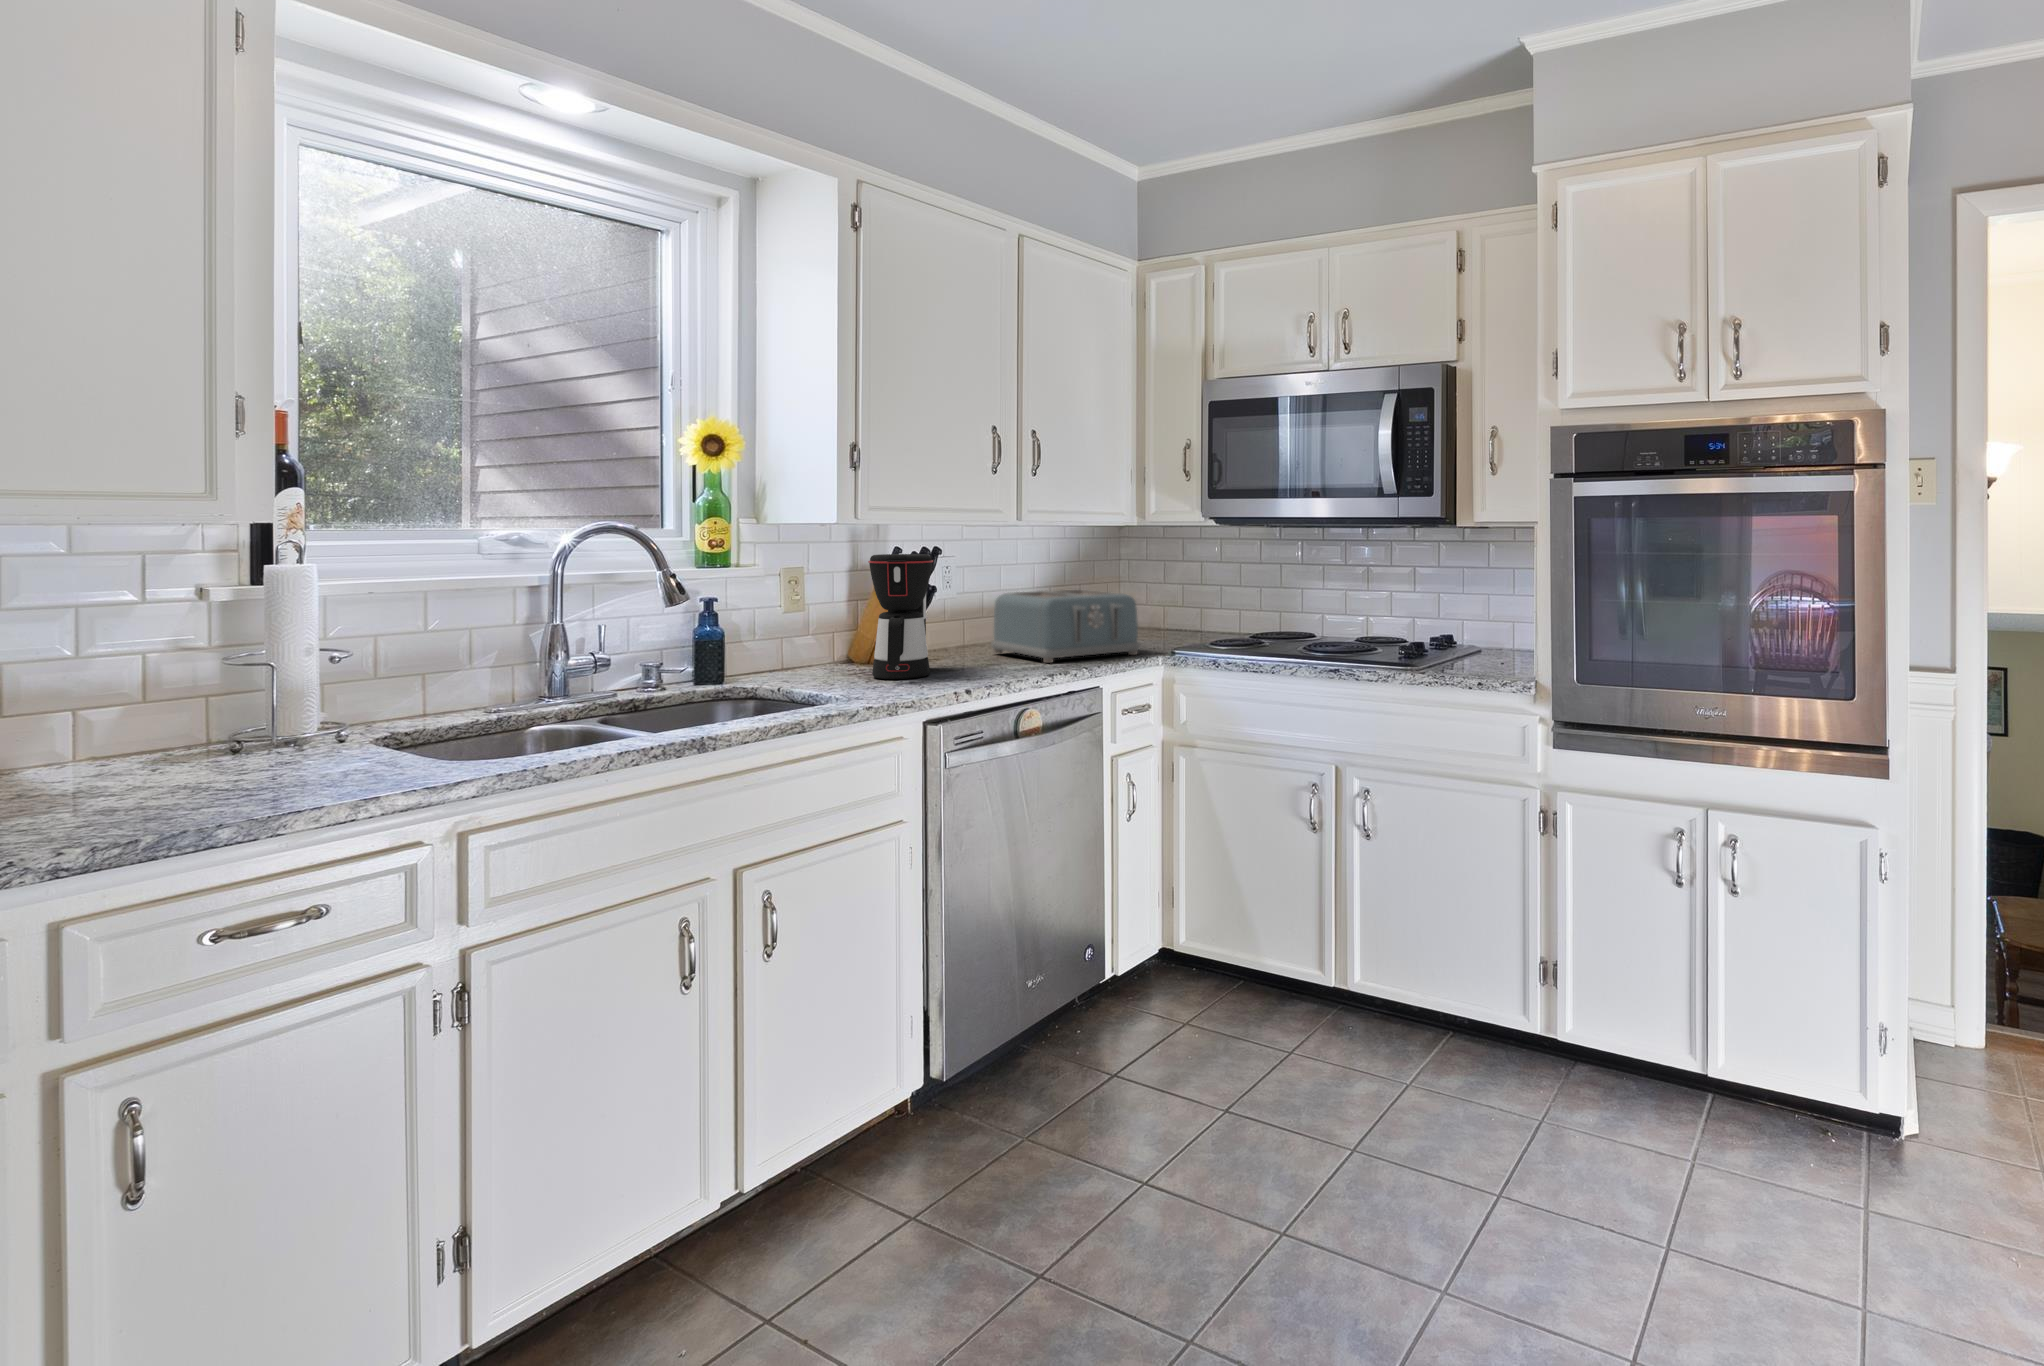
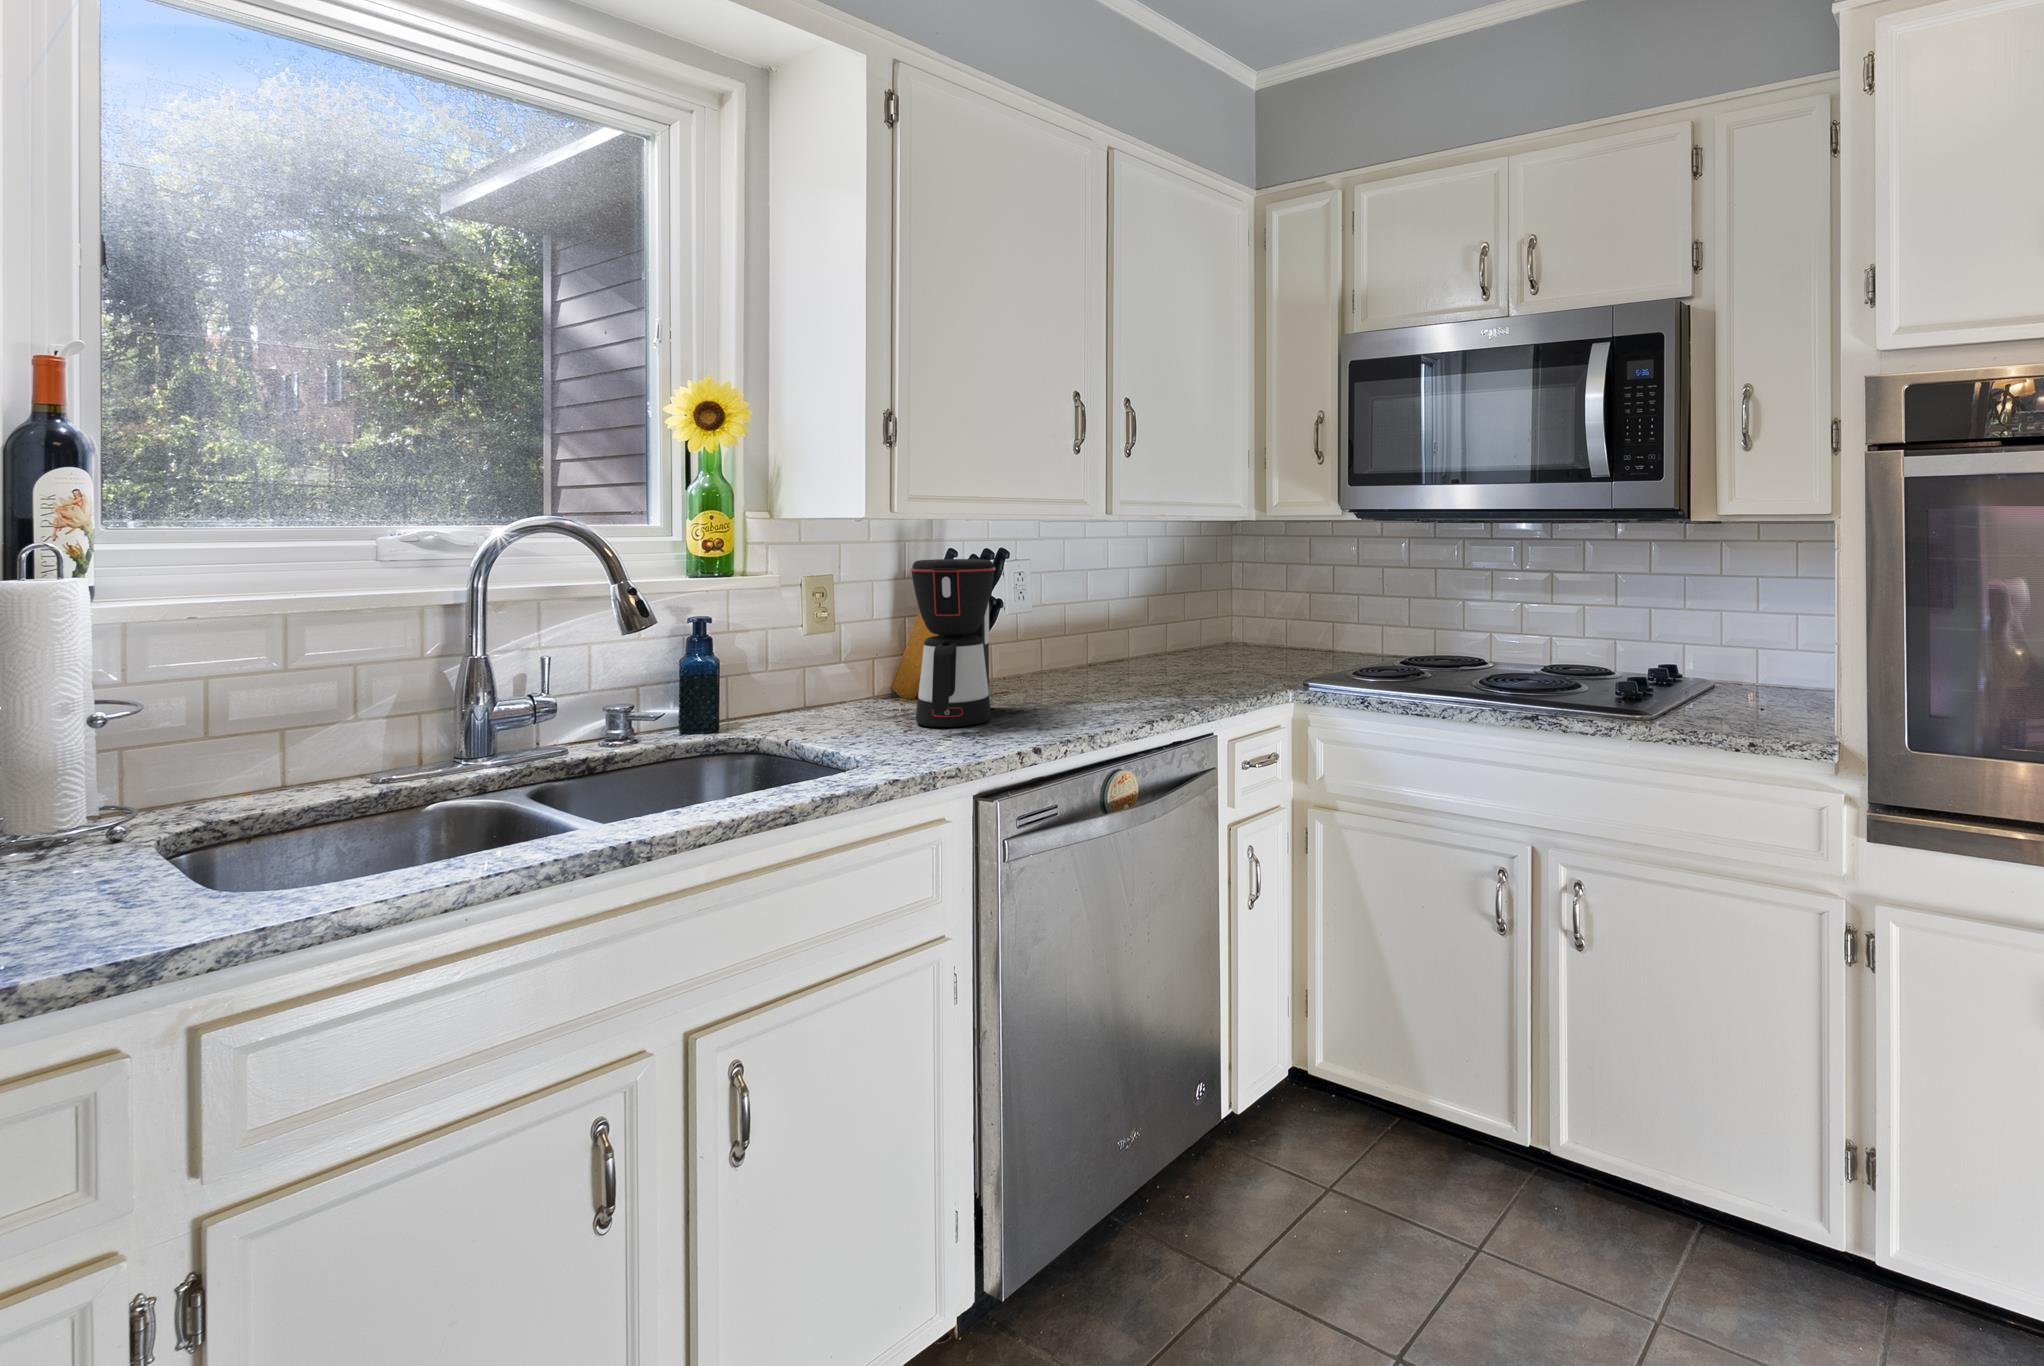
toaster: present [991,590,1140,663] -> none [1075,603,1267,702]

